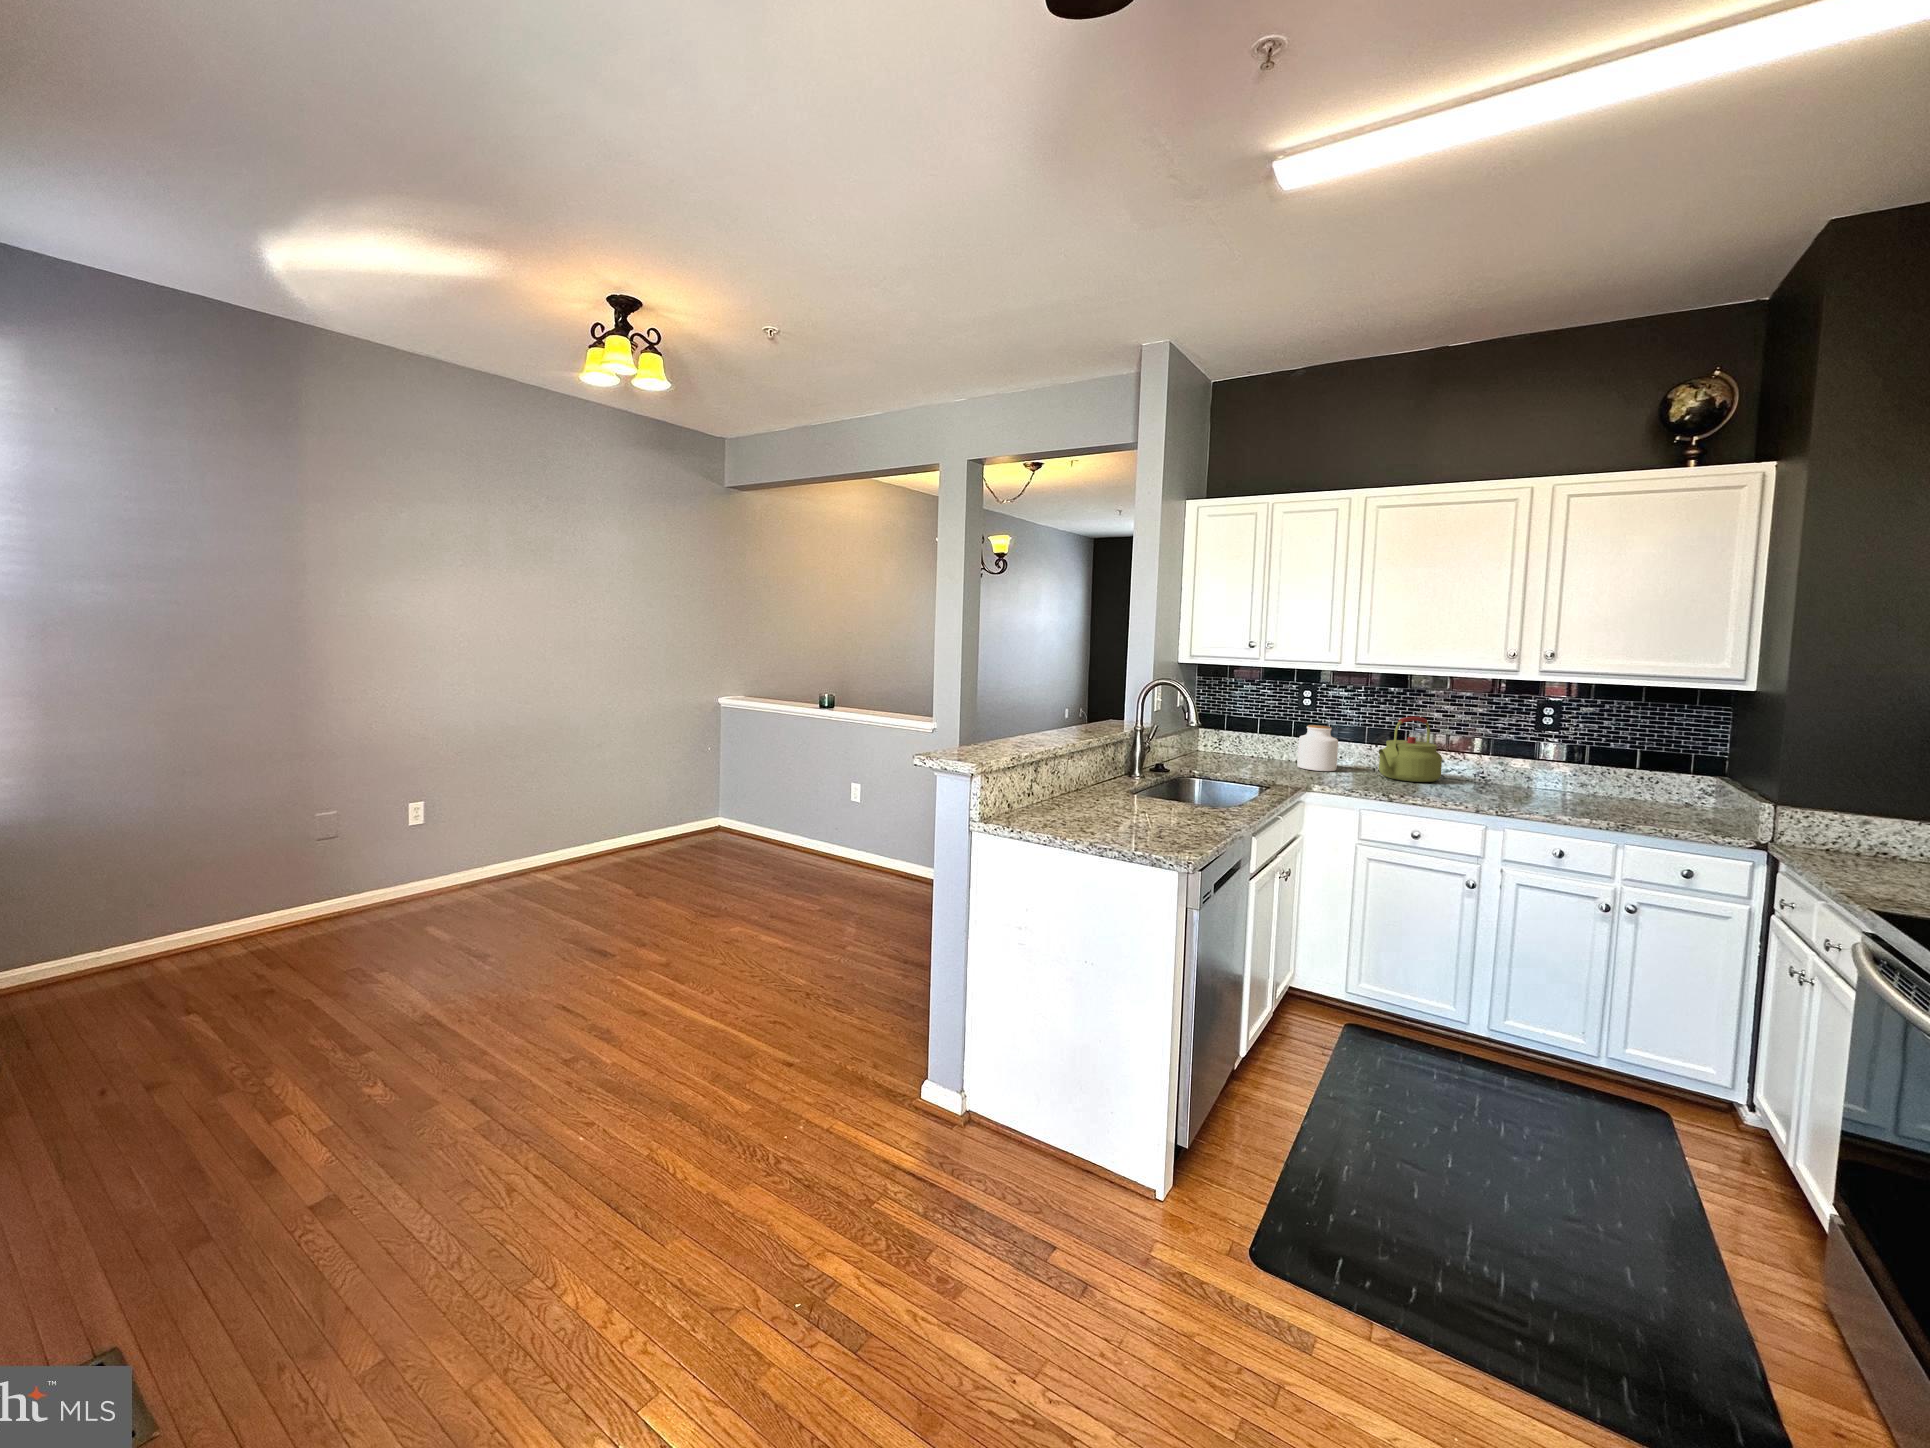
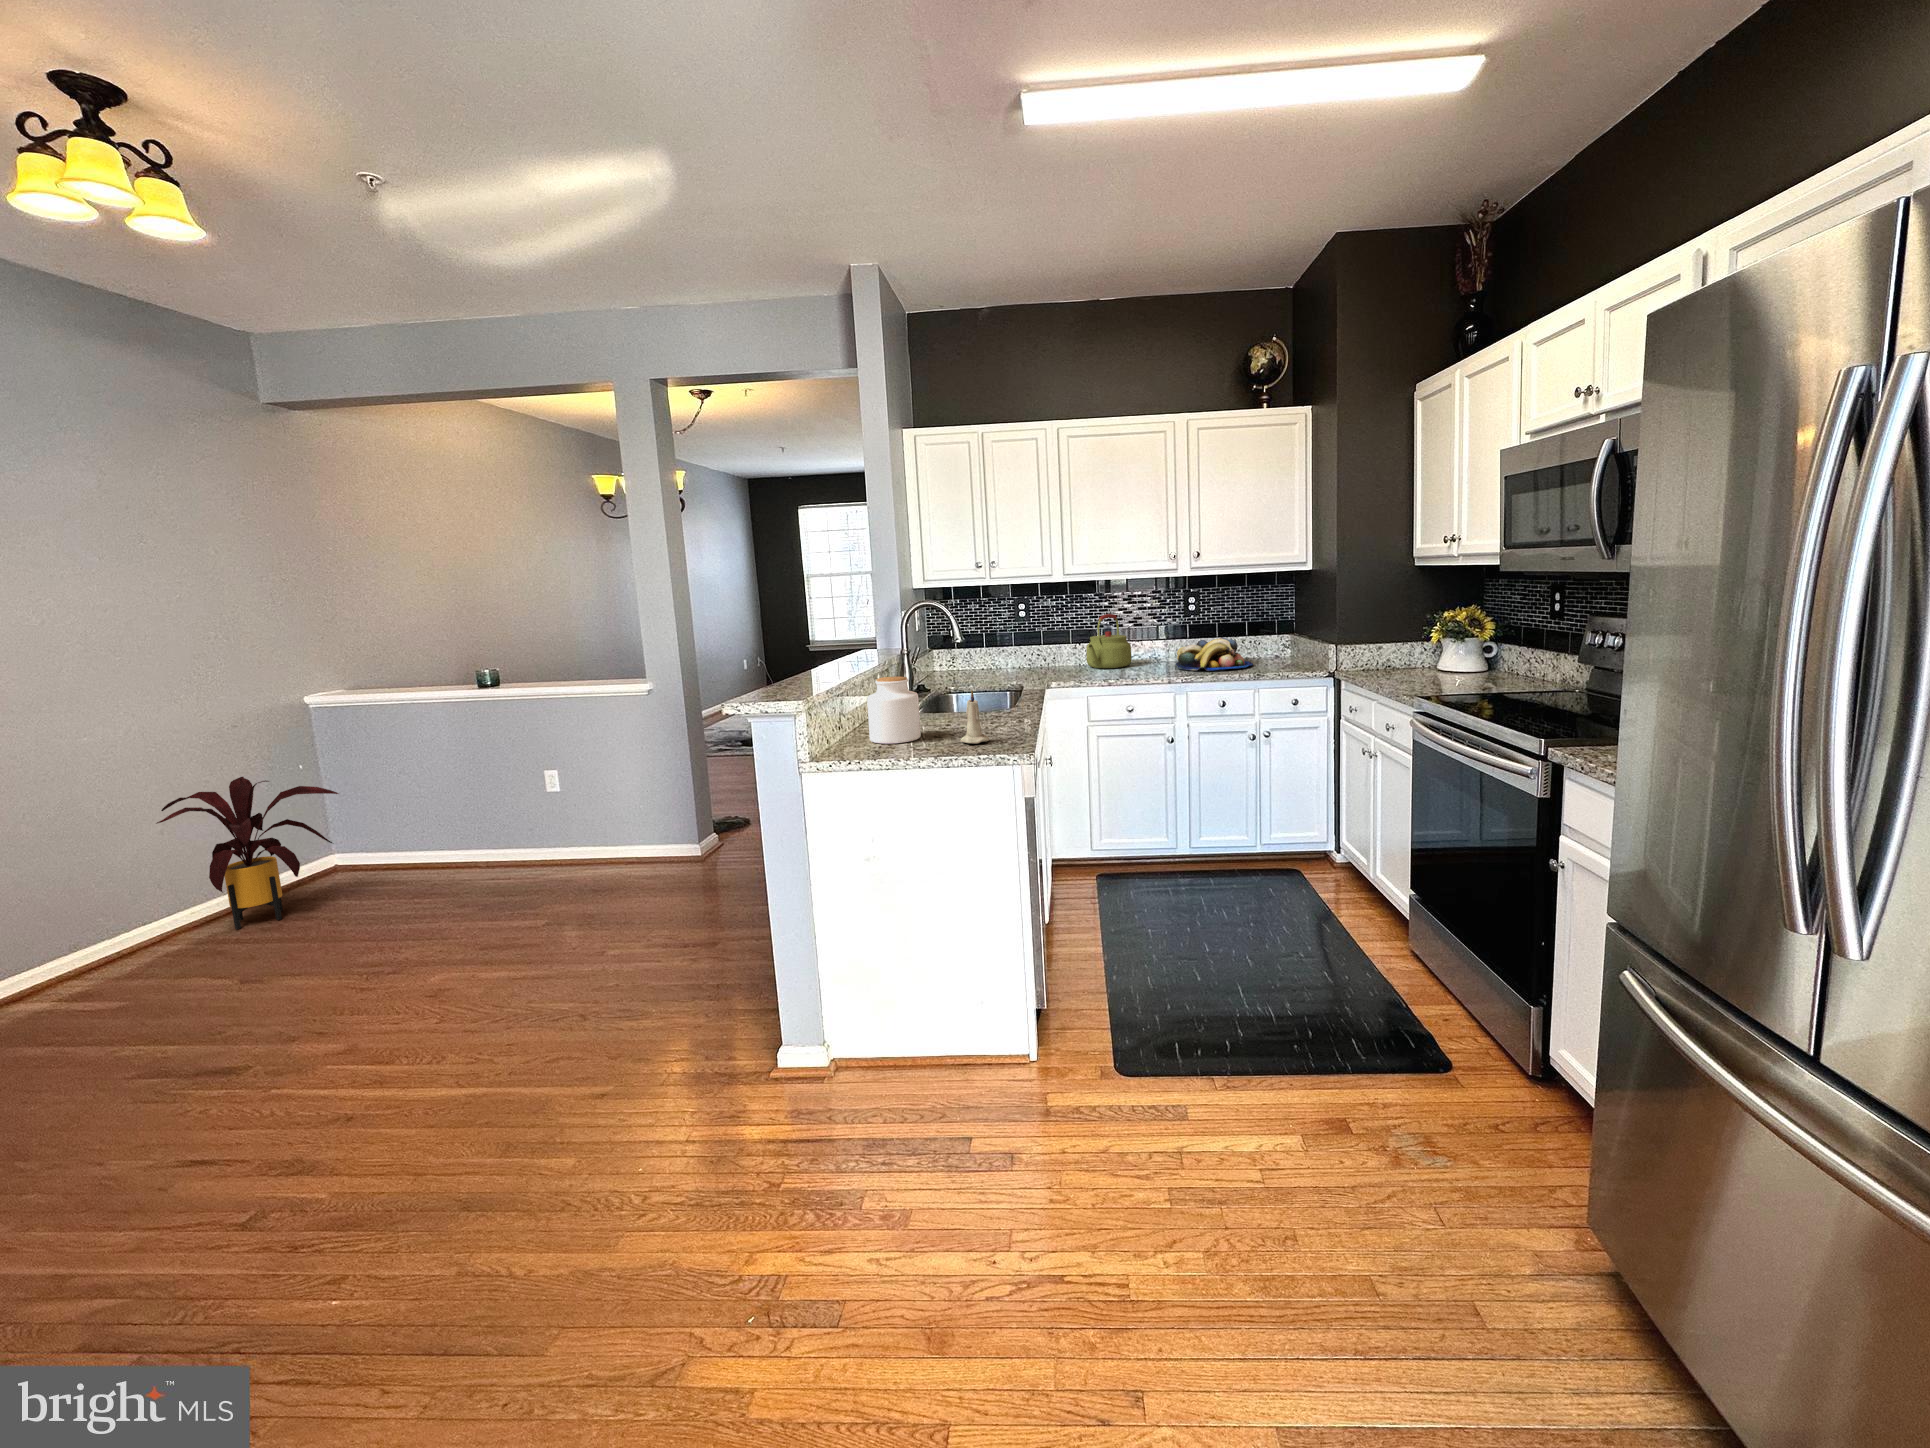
jar: present [1297,725,1338,771] -> present [867,676,921,744]
house plant: none [627,753,726,858] -> present [156,777,338,929]
fruit bowl: none [1500,765,1627,811] -> present [1176,638,1253,671]
candle: none [1131,783,1162,839] -> present [960,691,989,744]

